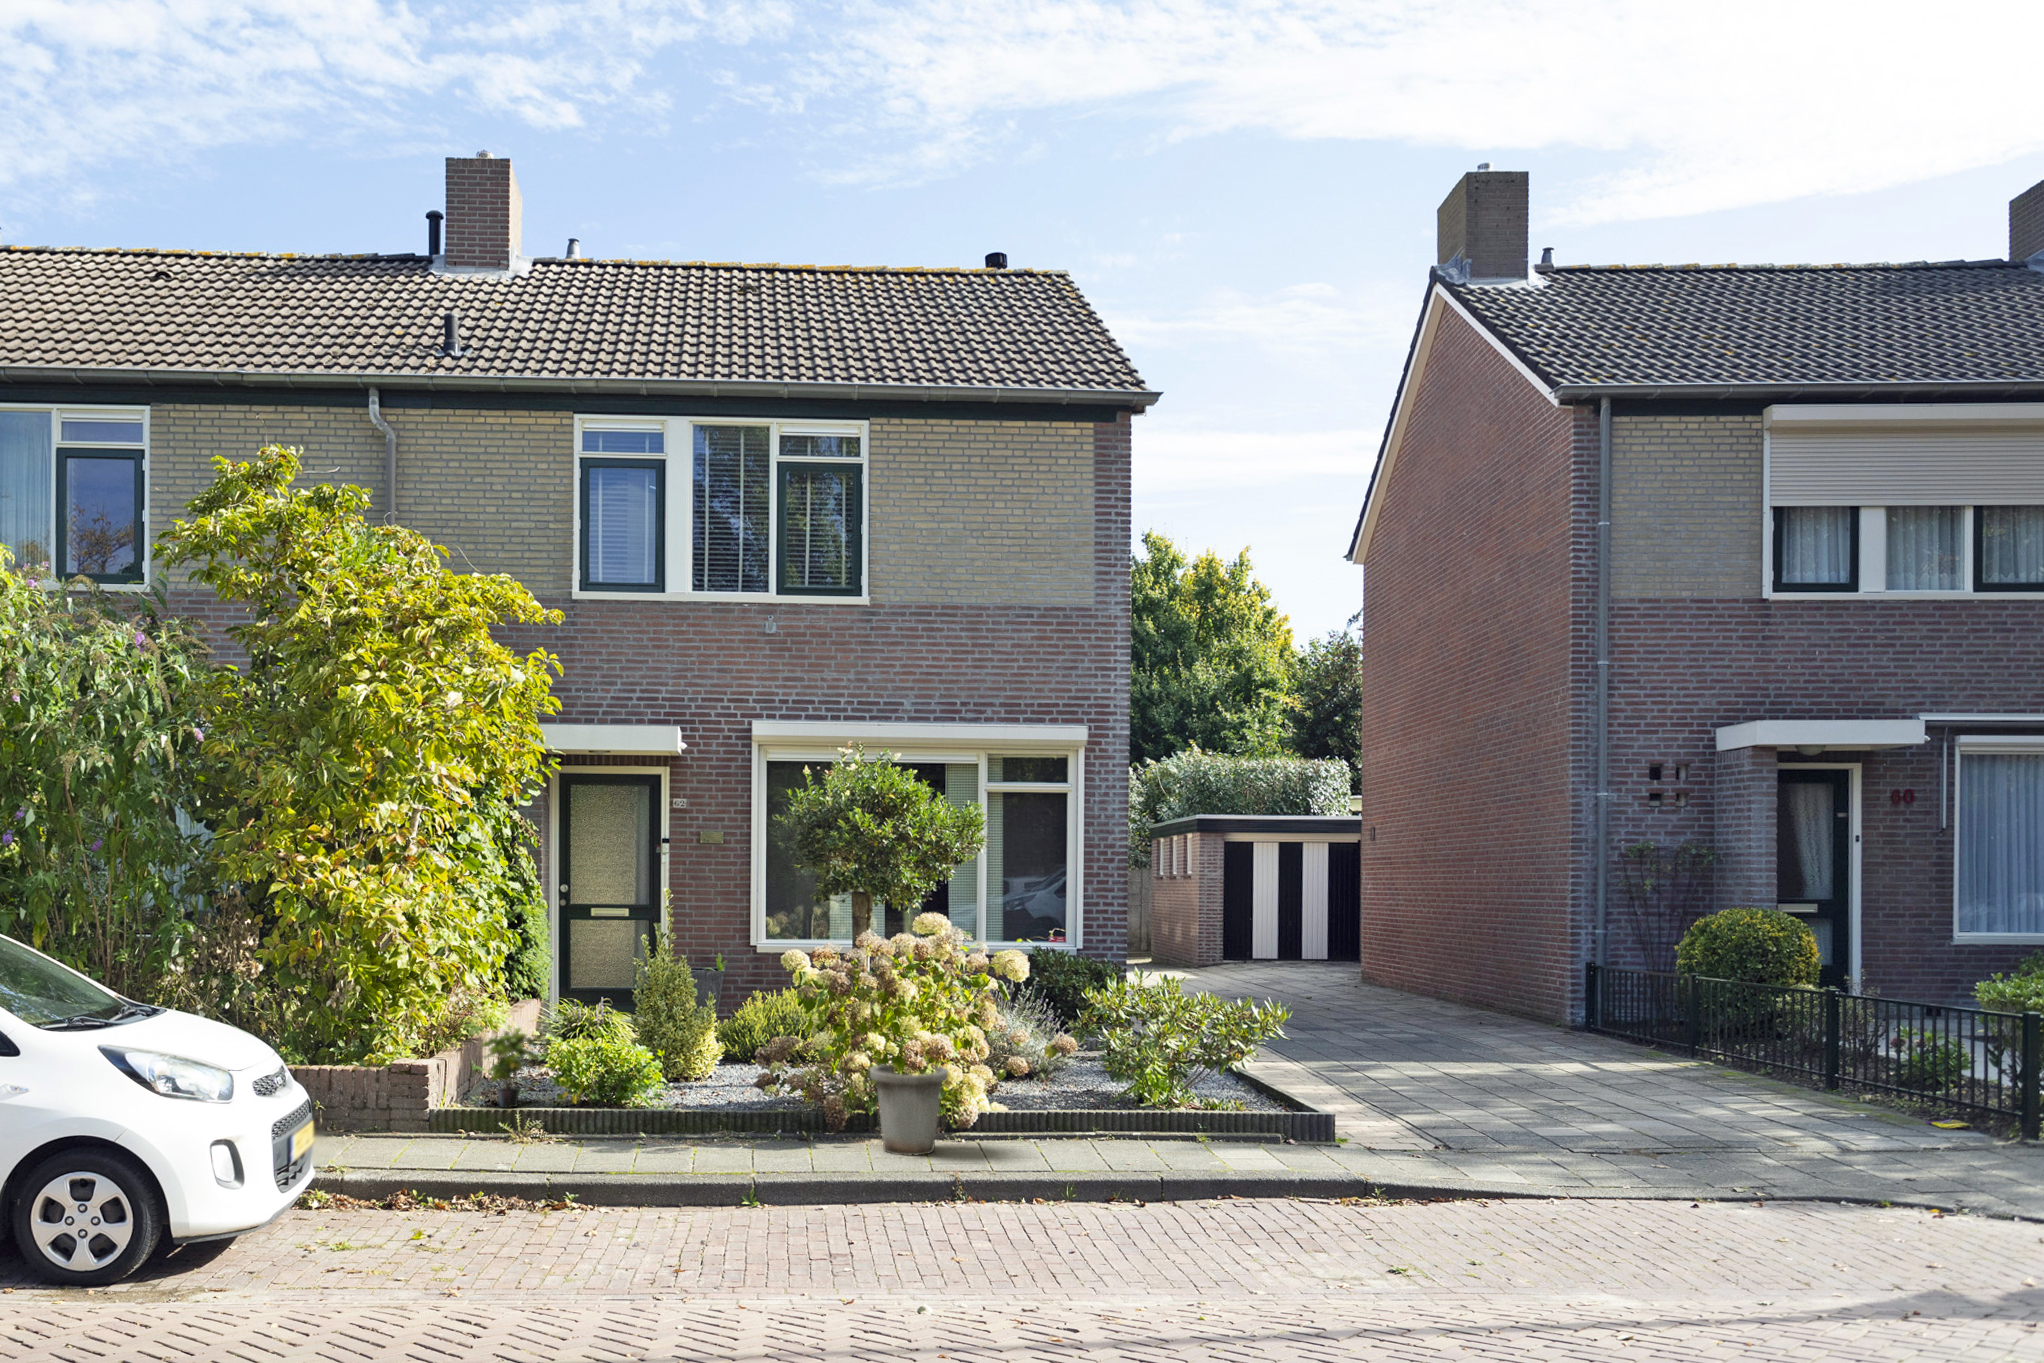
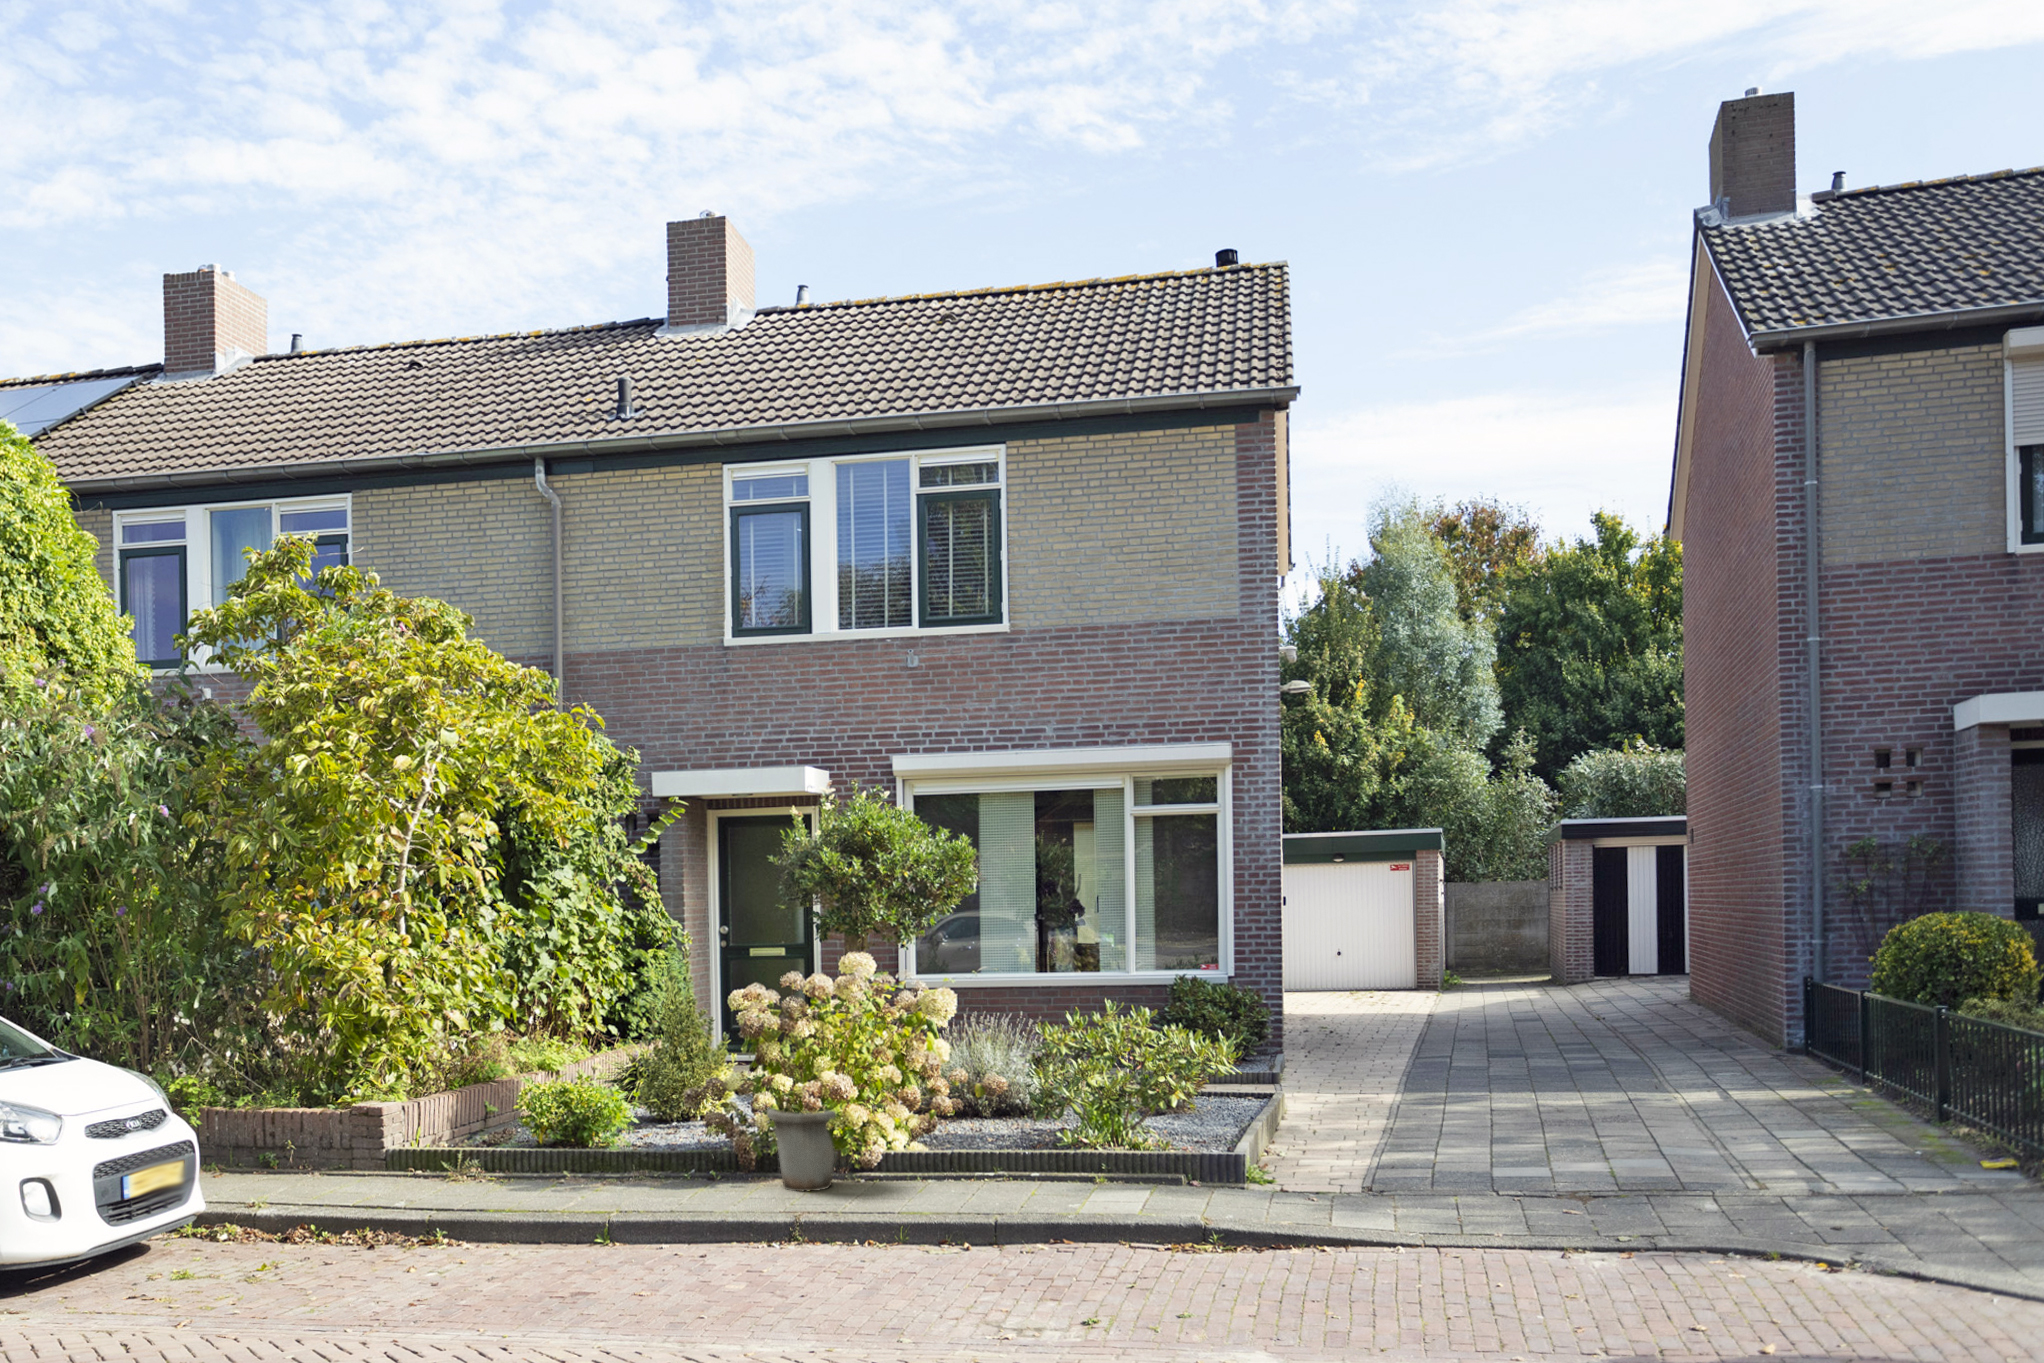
potted plant: present [482,1028,538,1107] -> none [478,1061,538,1137]

